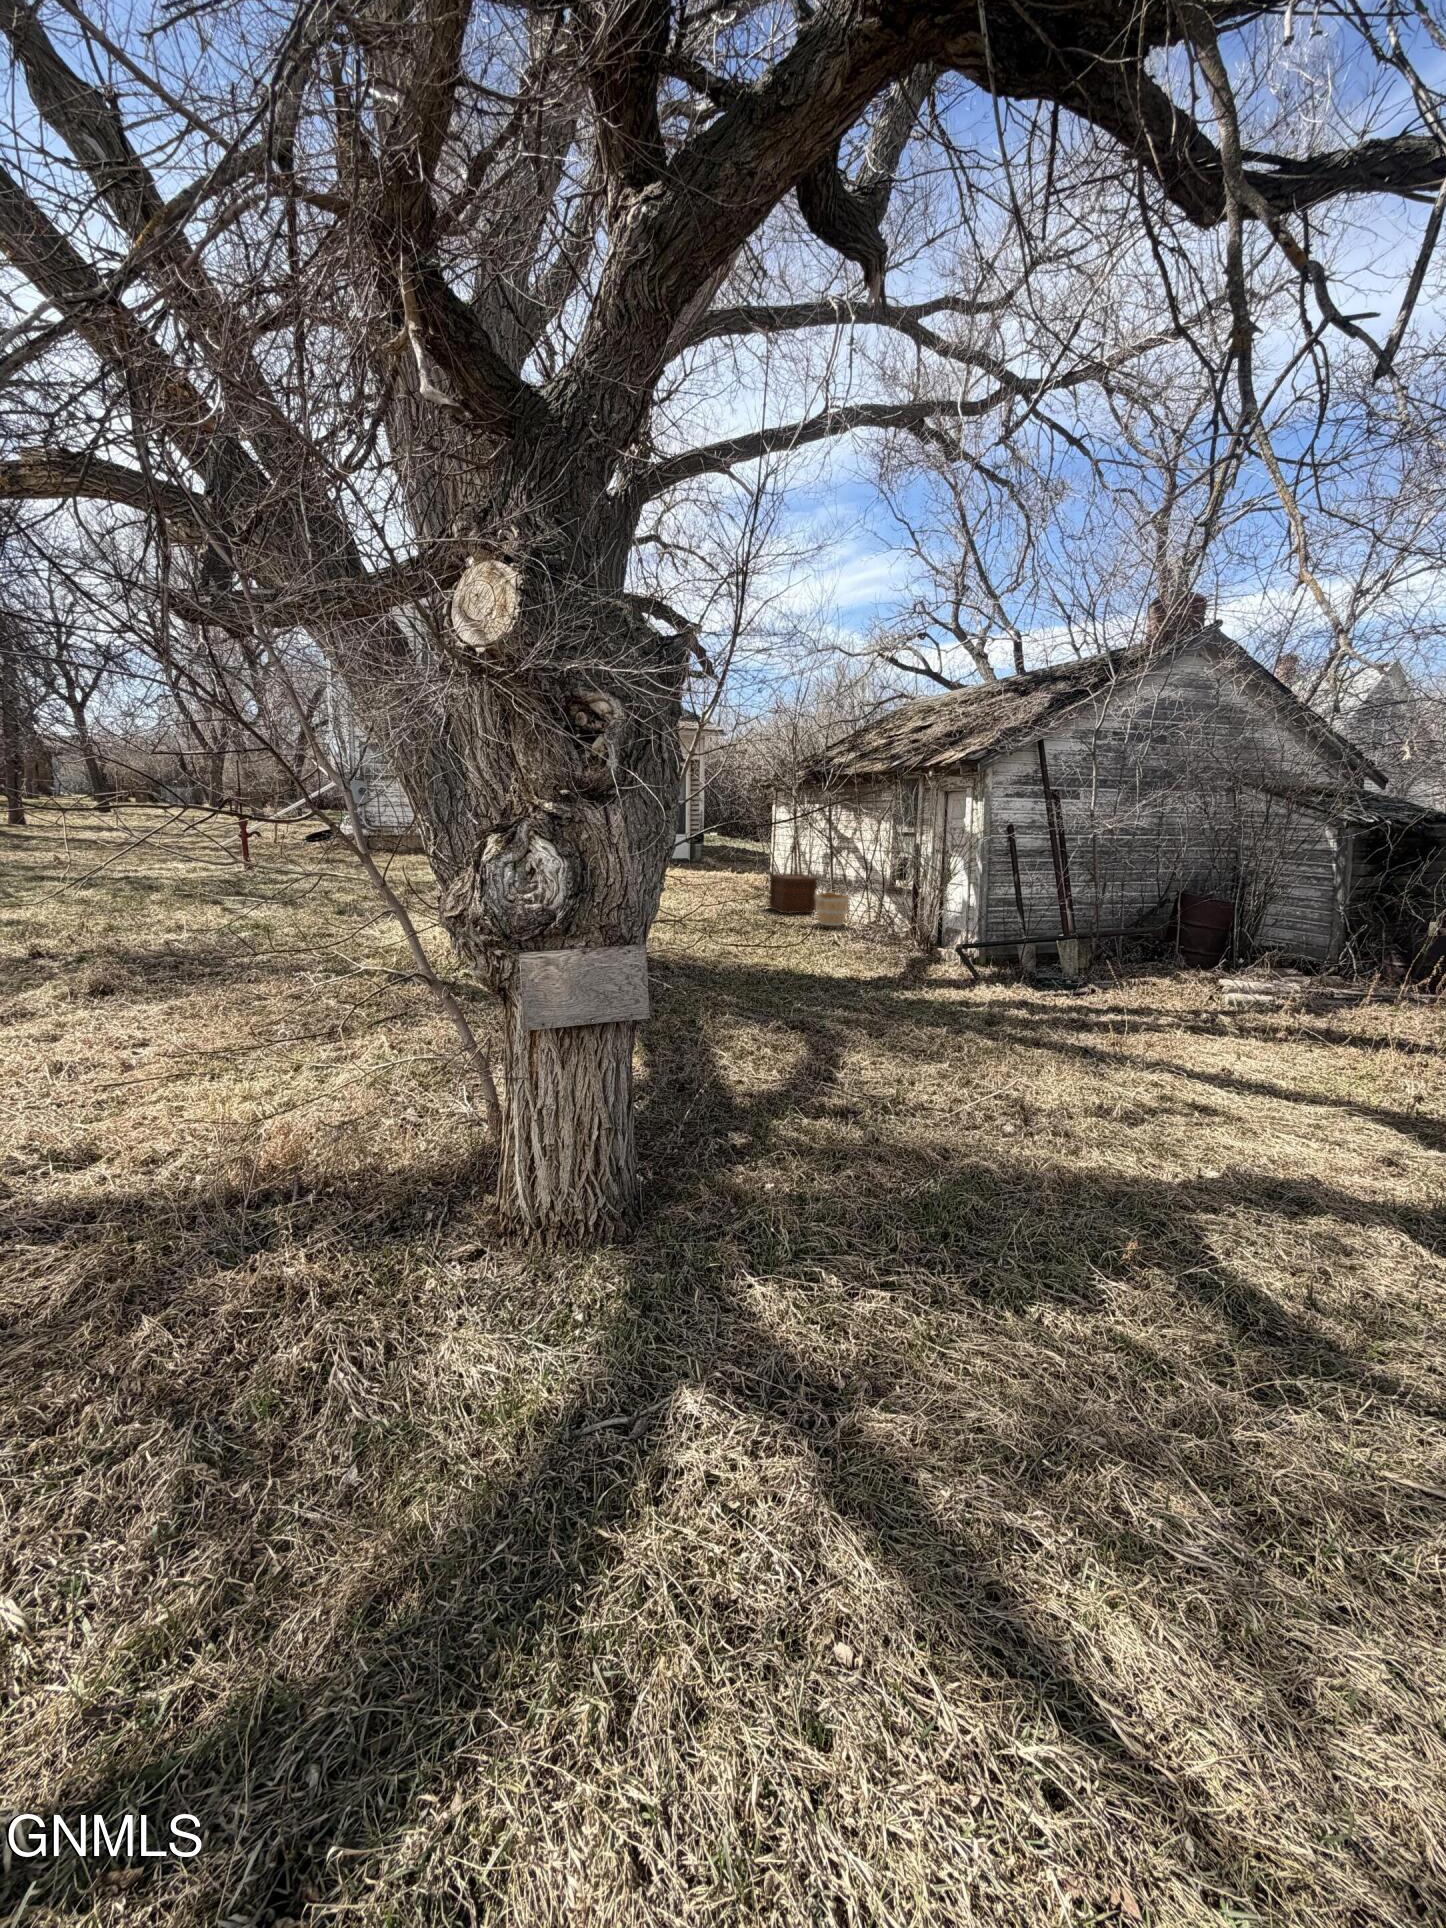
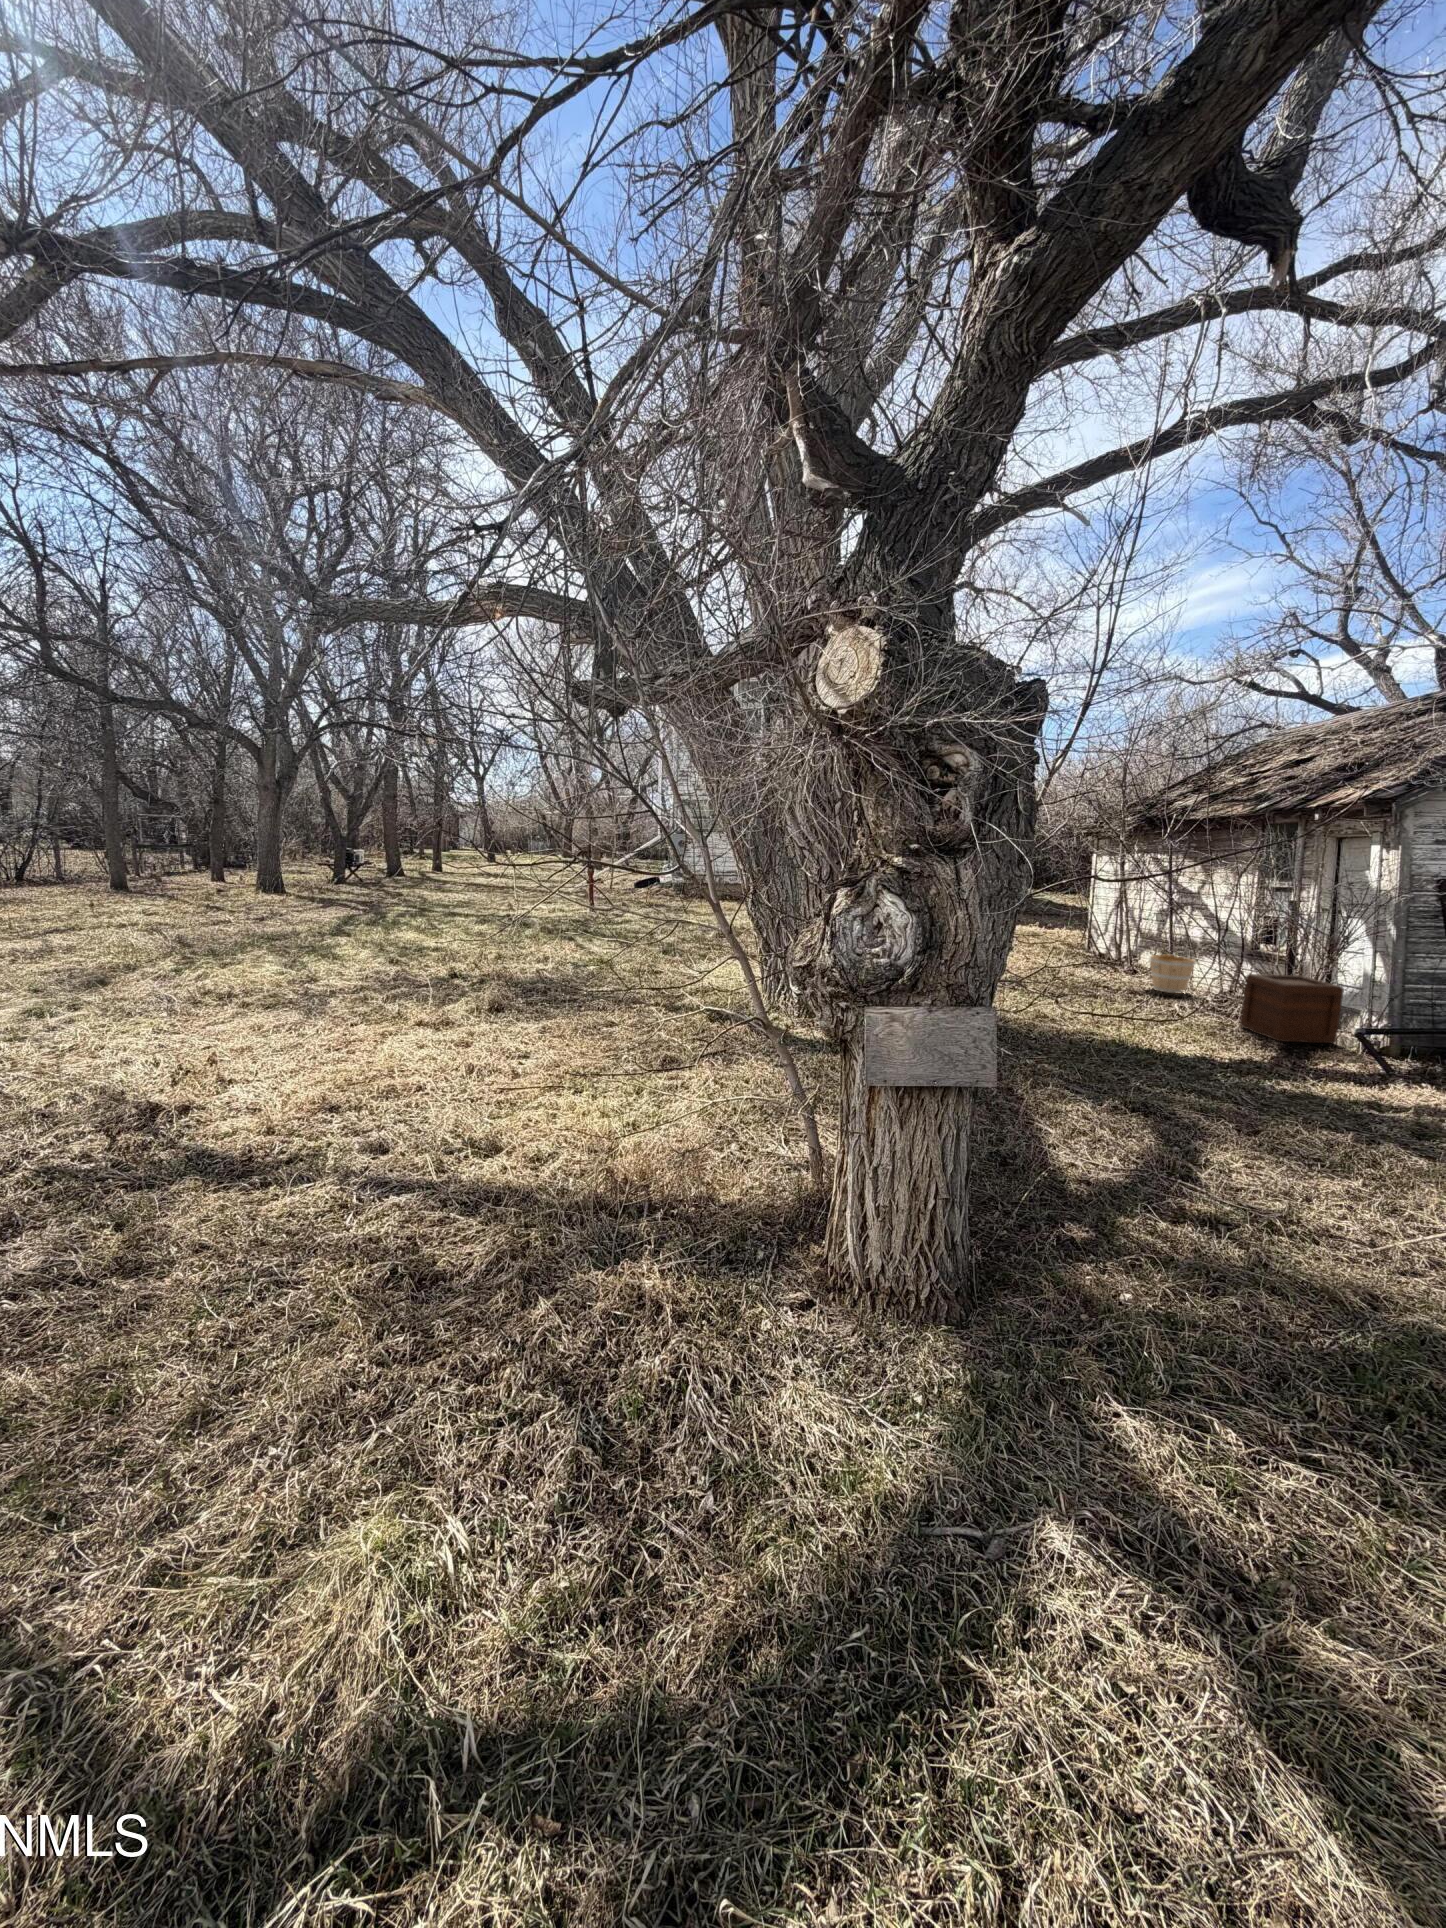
wooden crate: present [769,873,817,913] -> present [1240,974,1344,1043]

